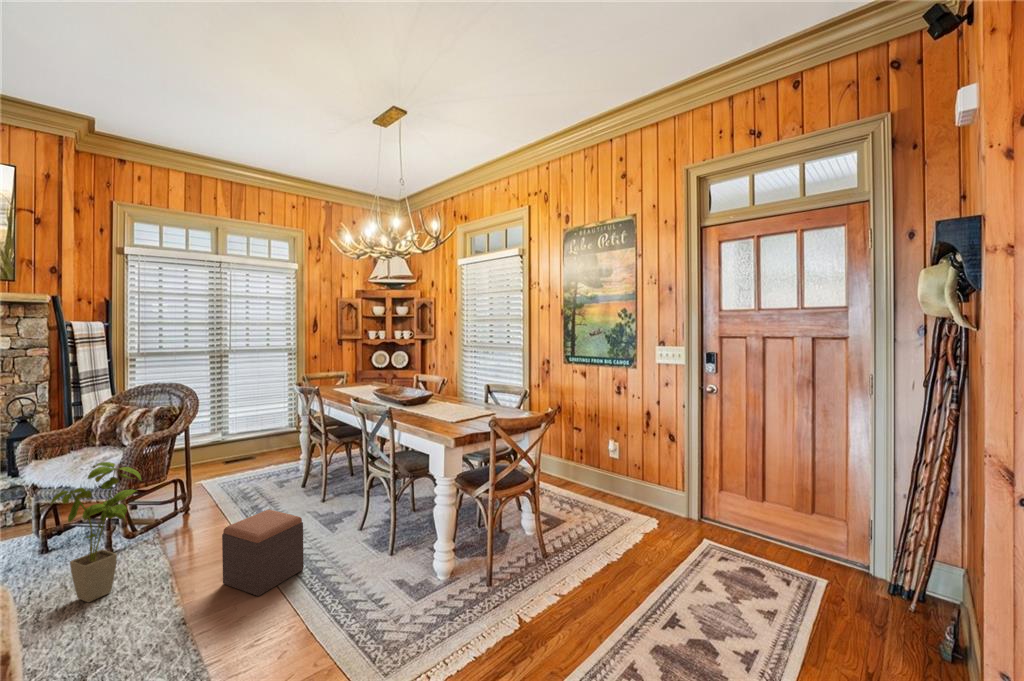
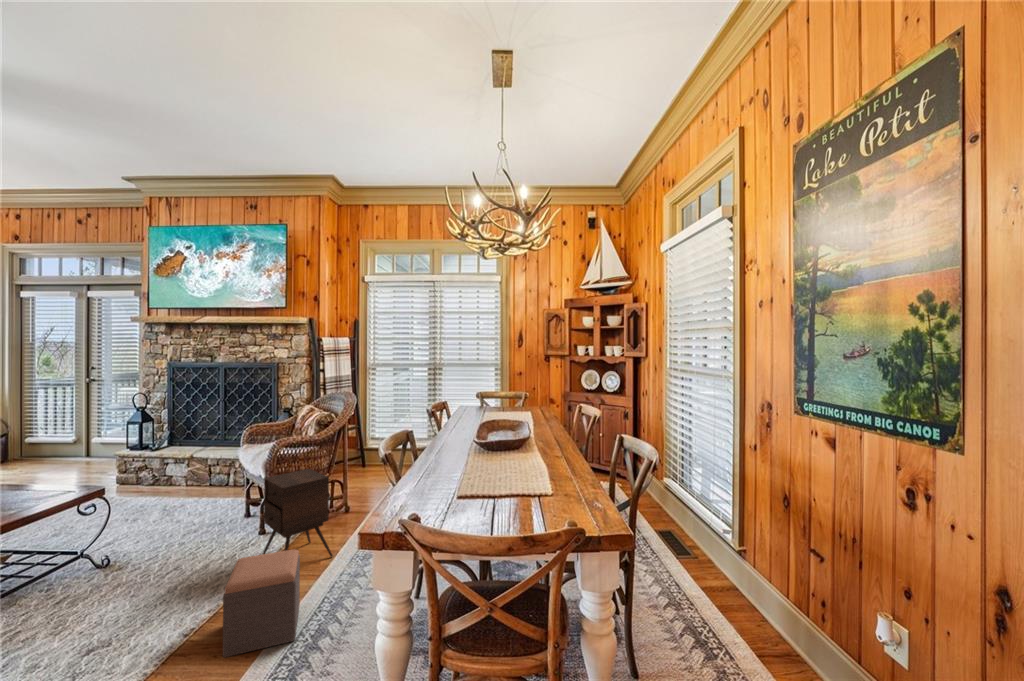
side table: none [159,458,242,557] -> present [262,469,333,557]
house plant: present [50,462,141,602] -> none [159,463,237,588]

